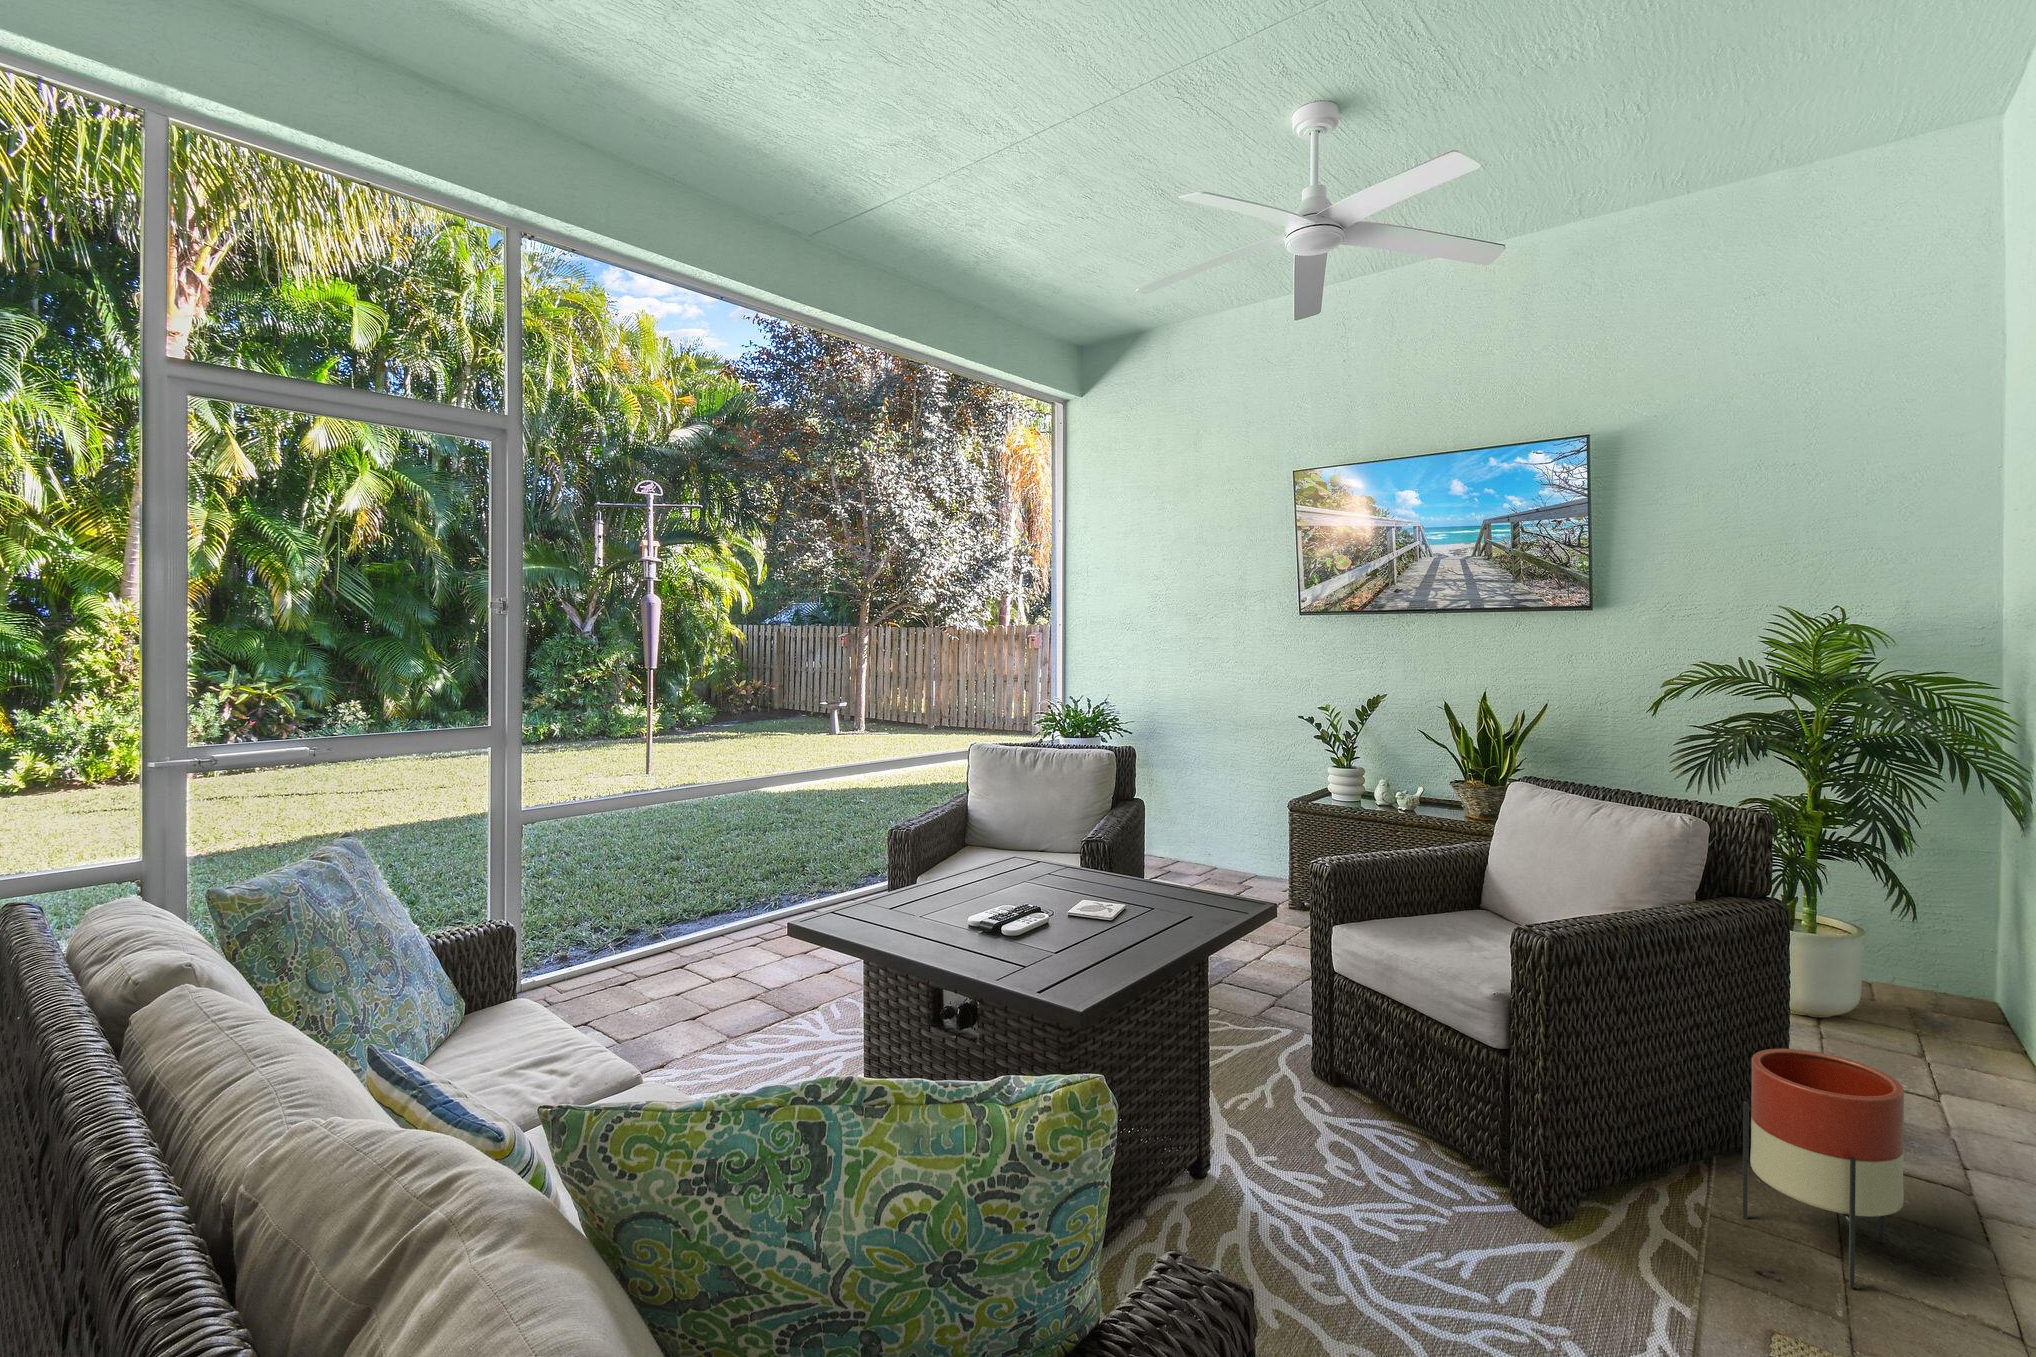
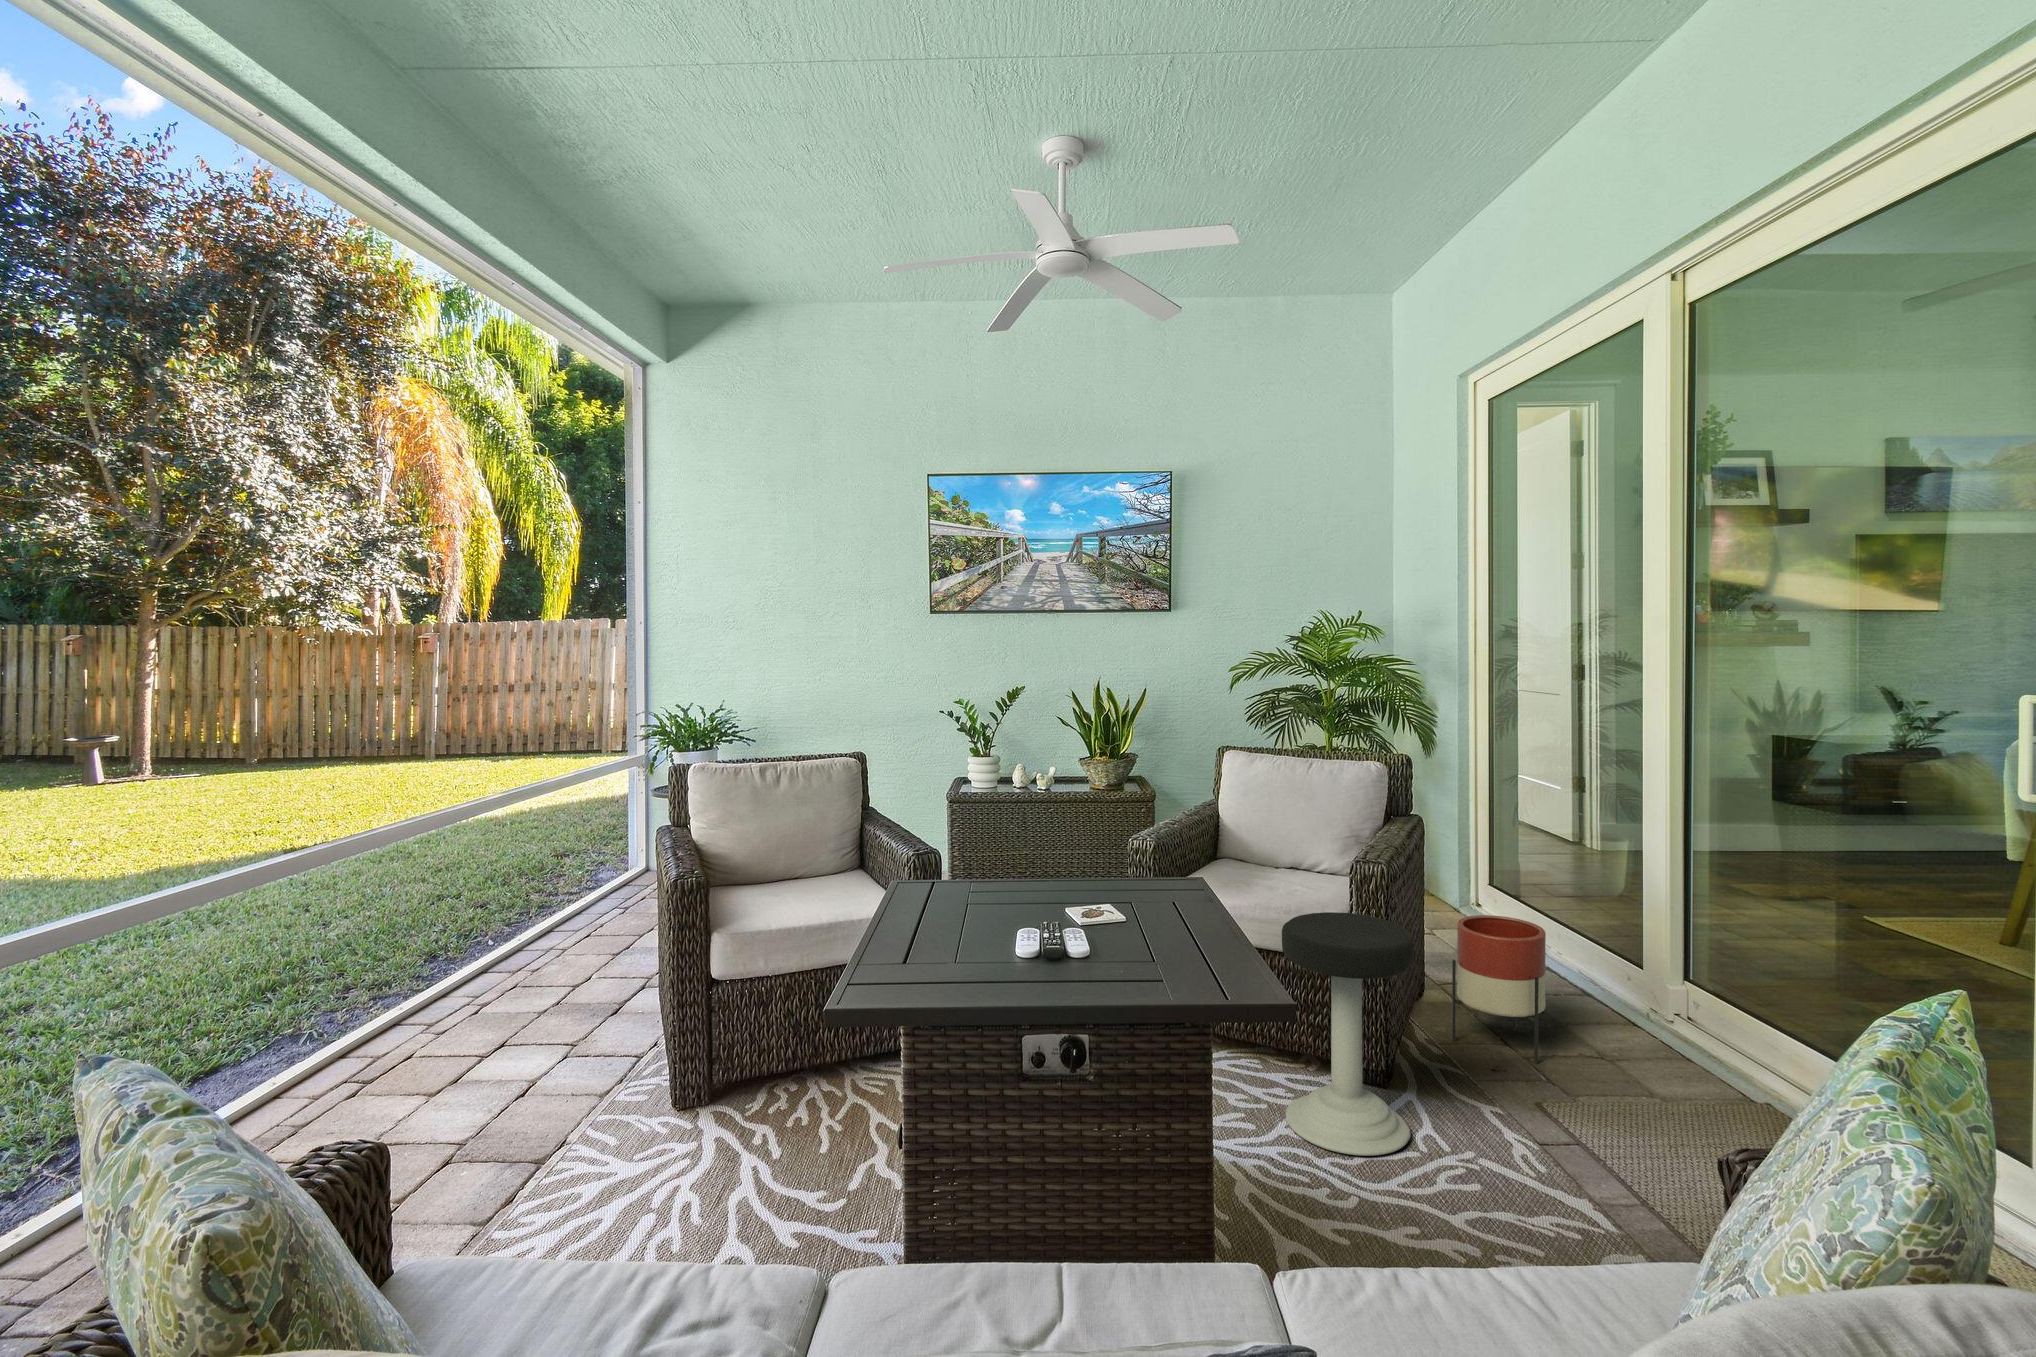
stool: none [1352,973,1518,1283] -> present [1282,912,1414,1156]

